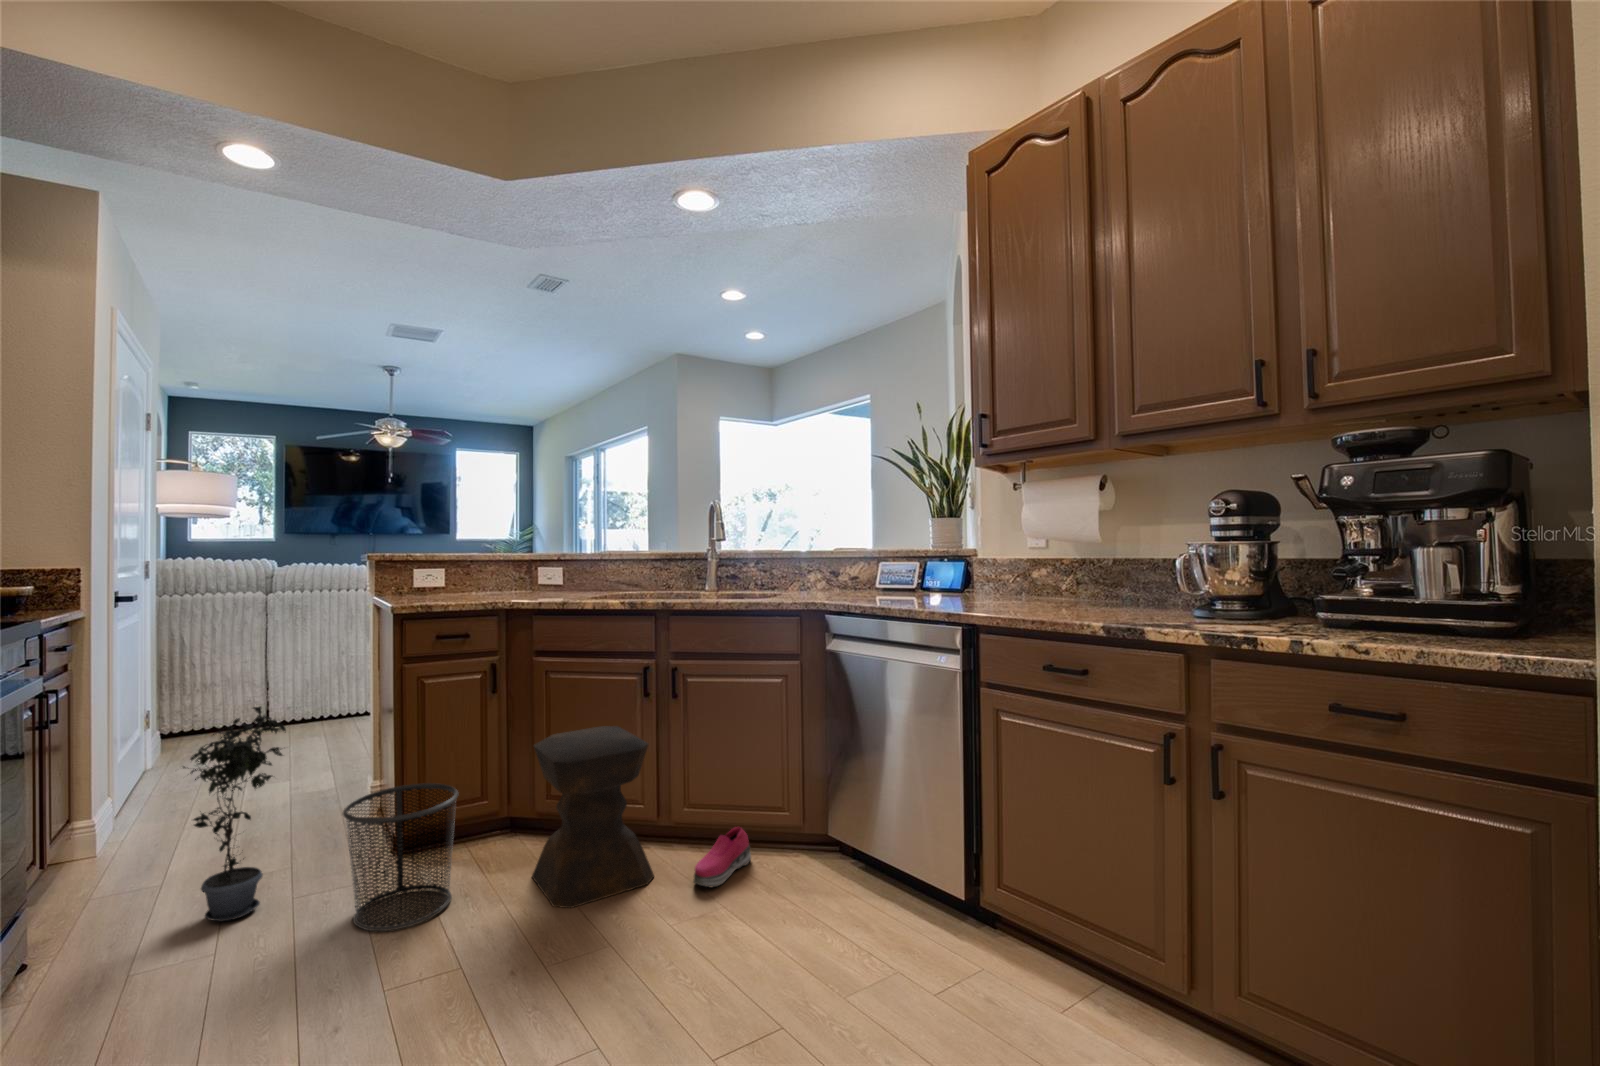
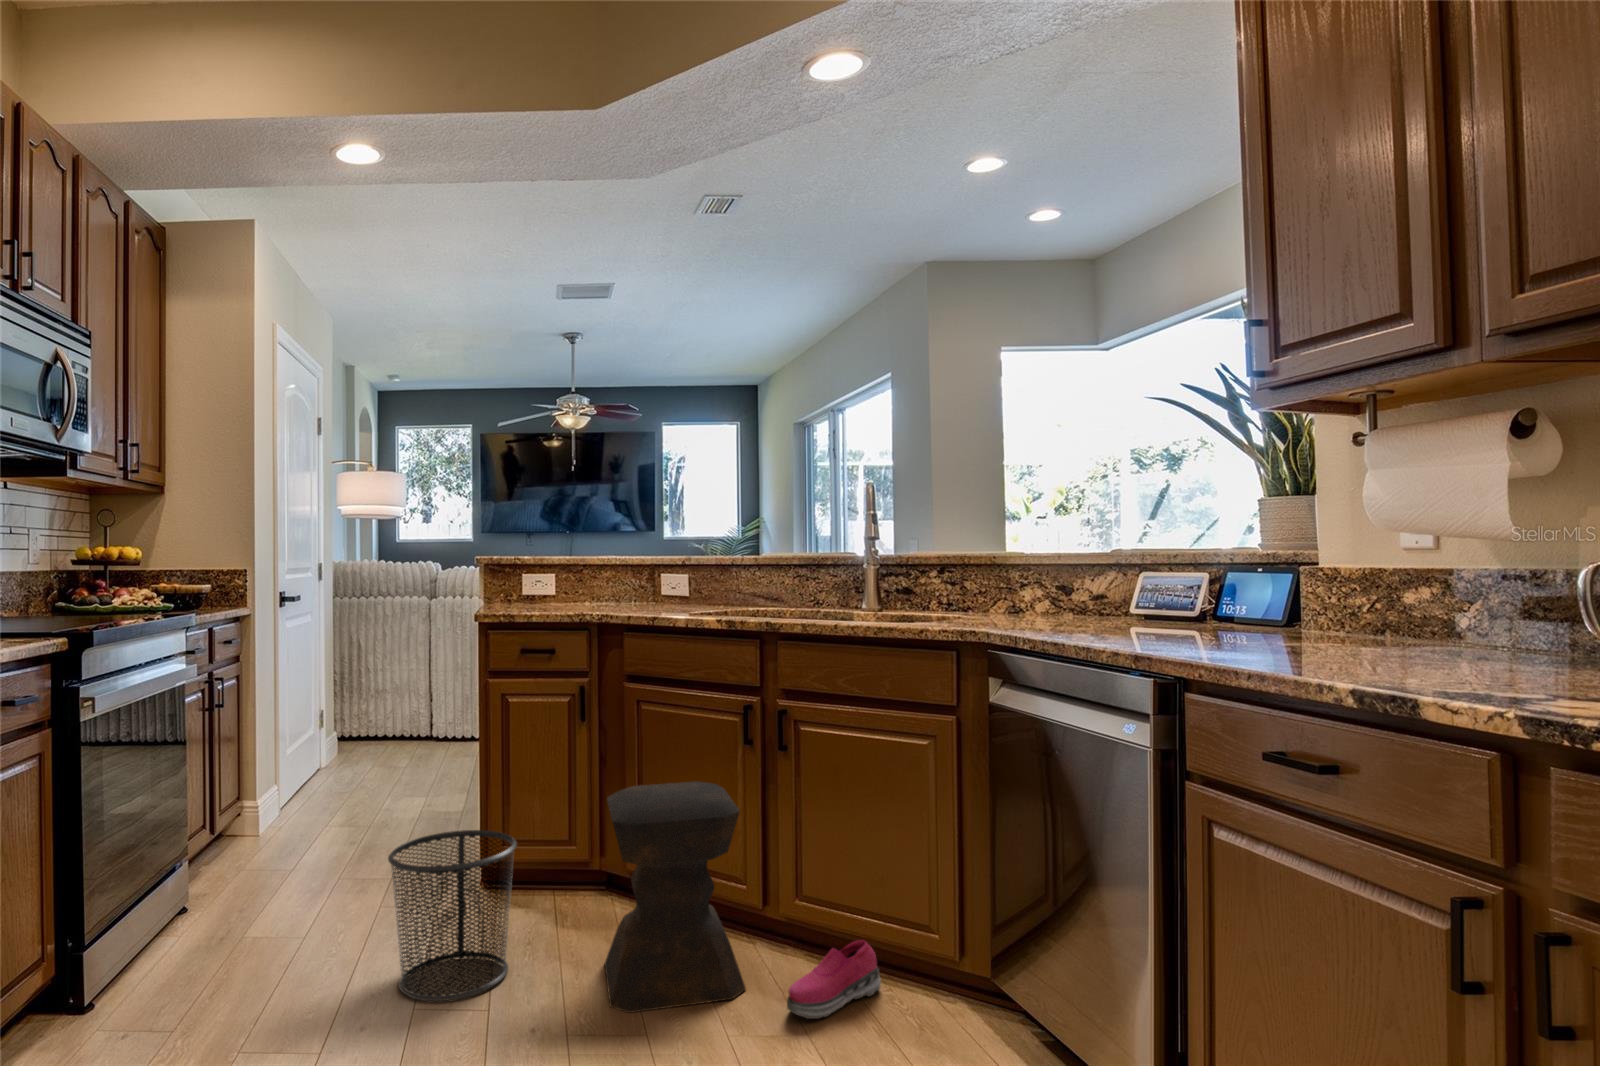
potted plant: present [183,706,286,921] -> none [246,723,354,960]

